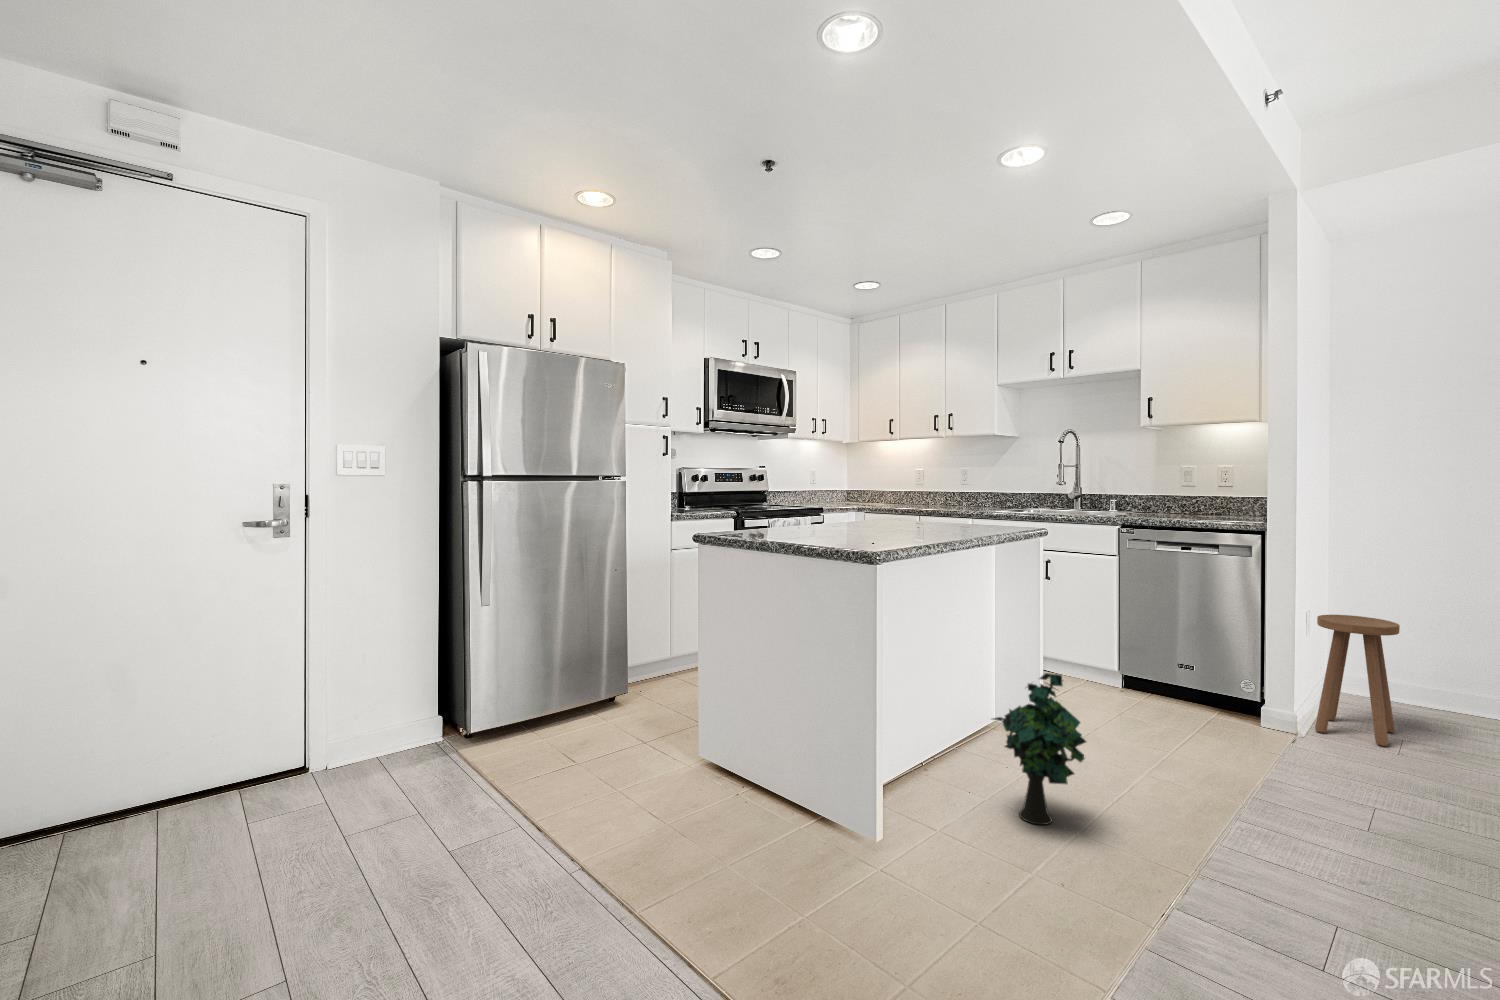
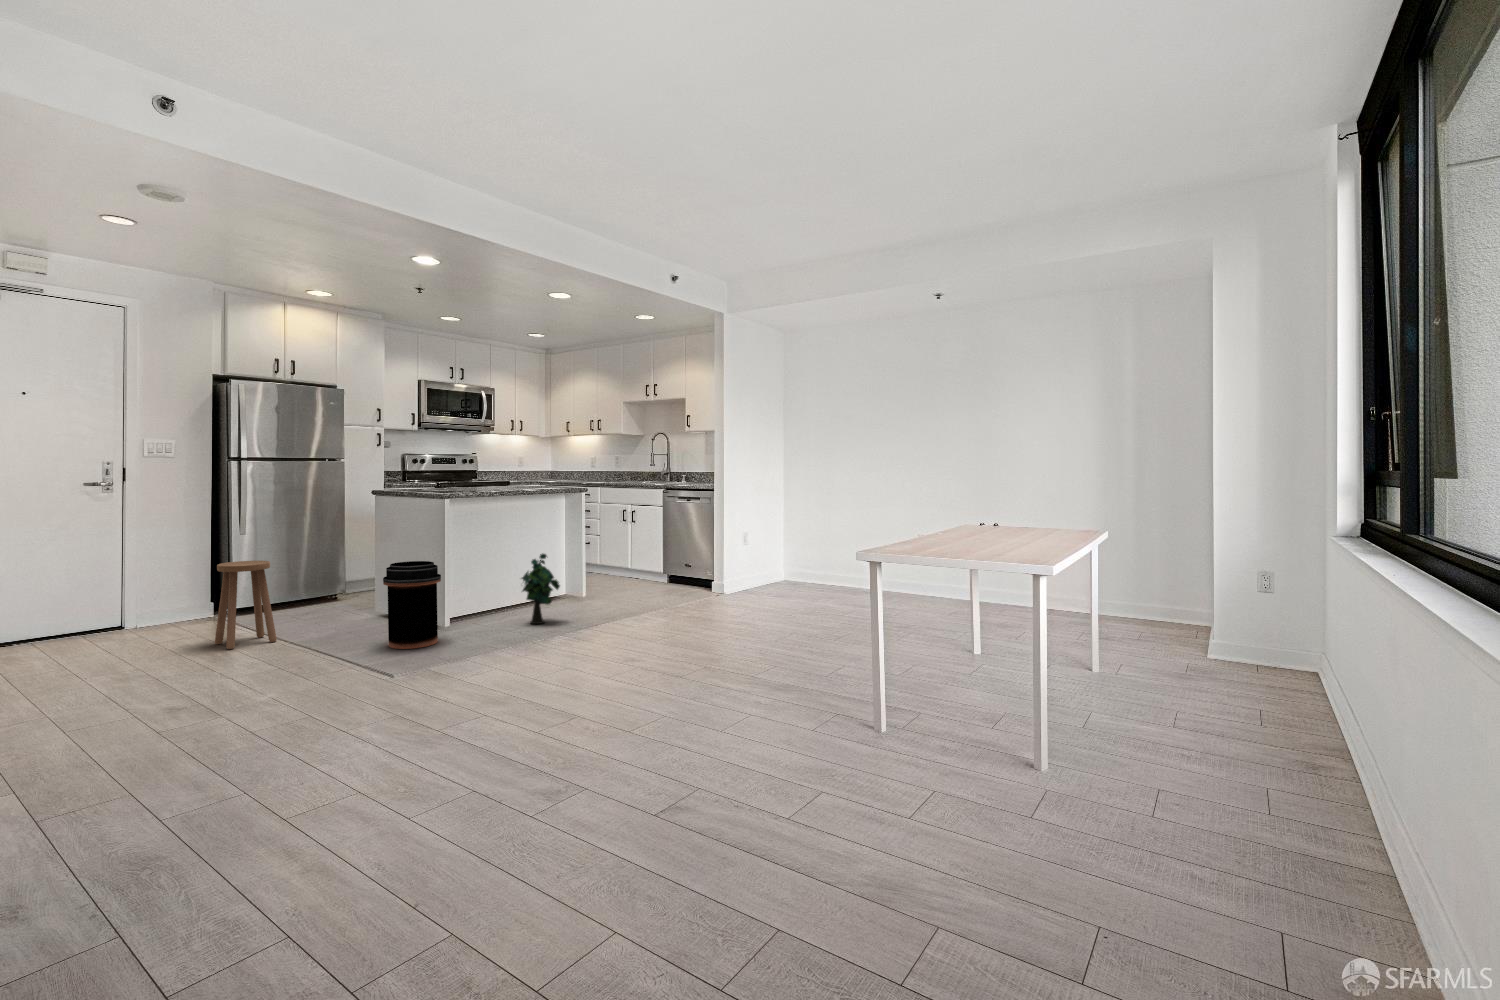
stool: present [1315,615,1400,746] -> present [215,561,277,649]
trash can: none [784,705,907,941] -> present [383,561,441,649]

